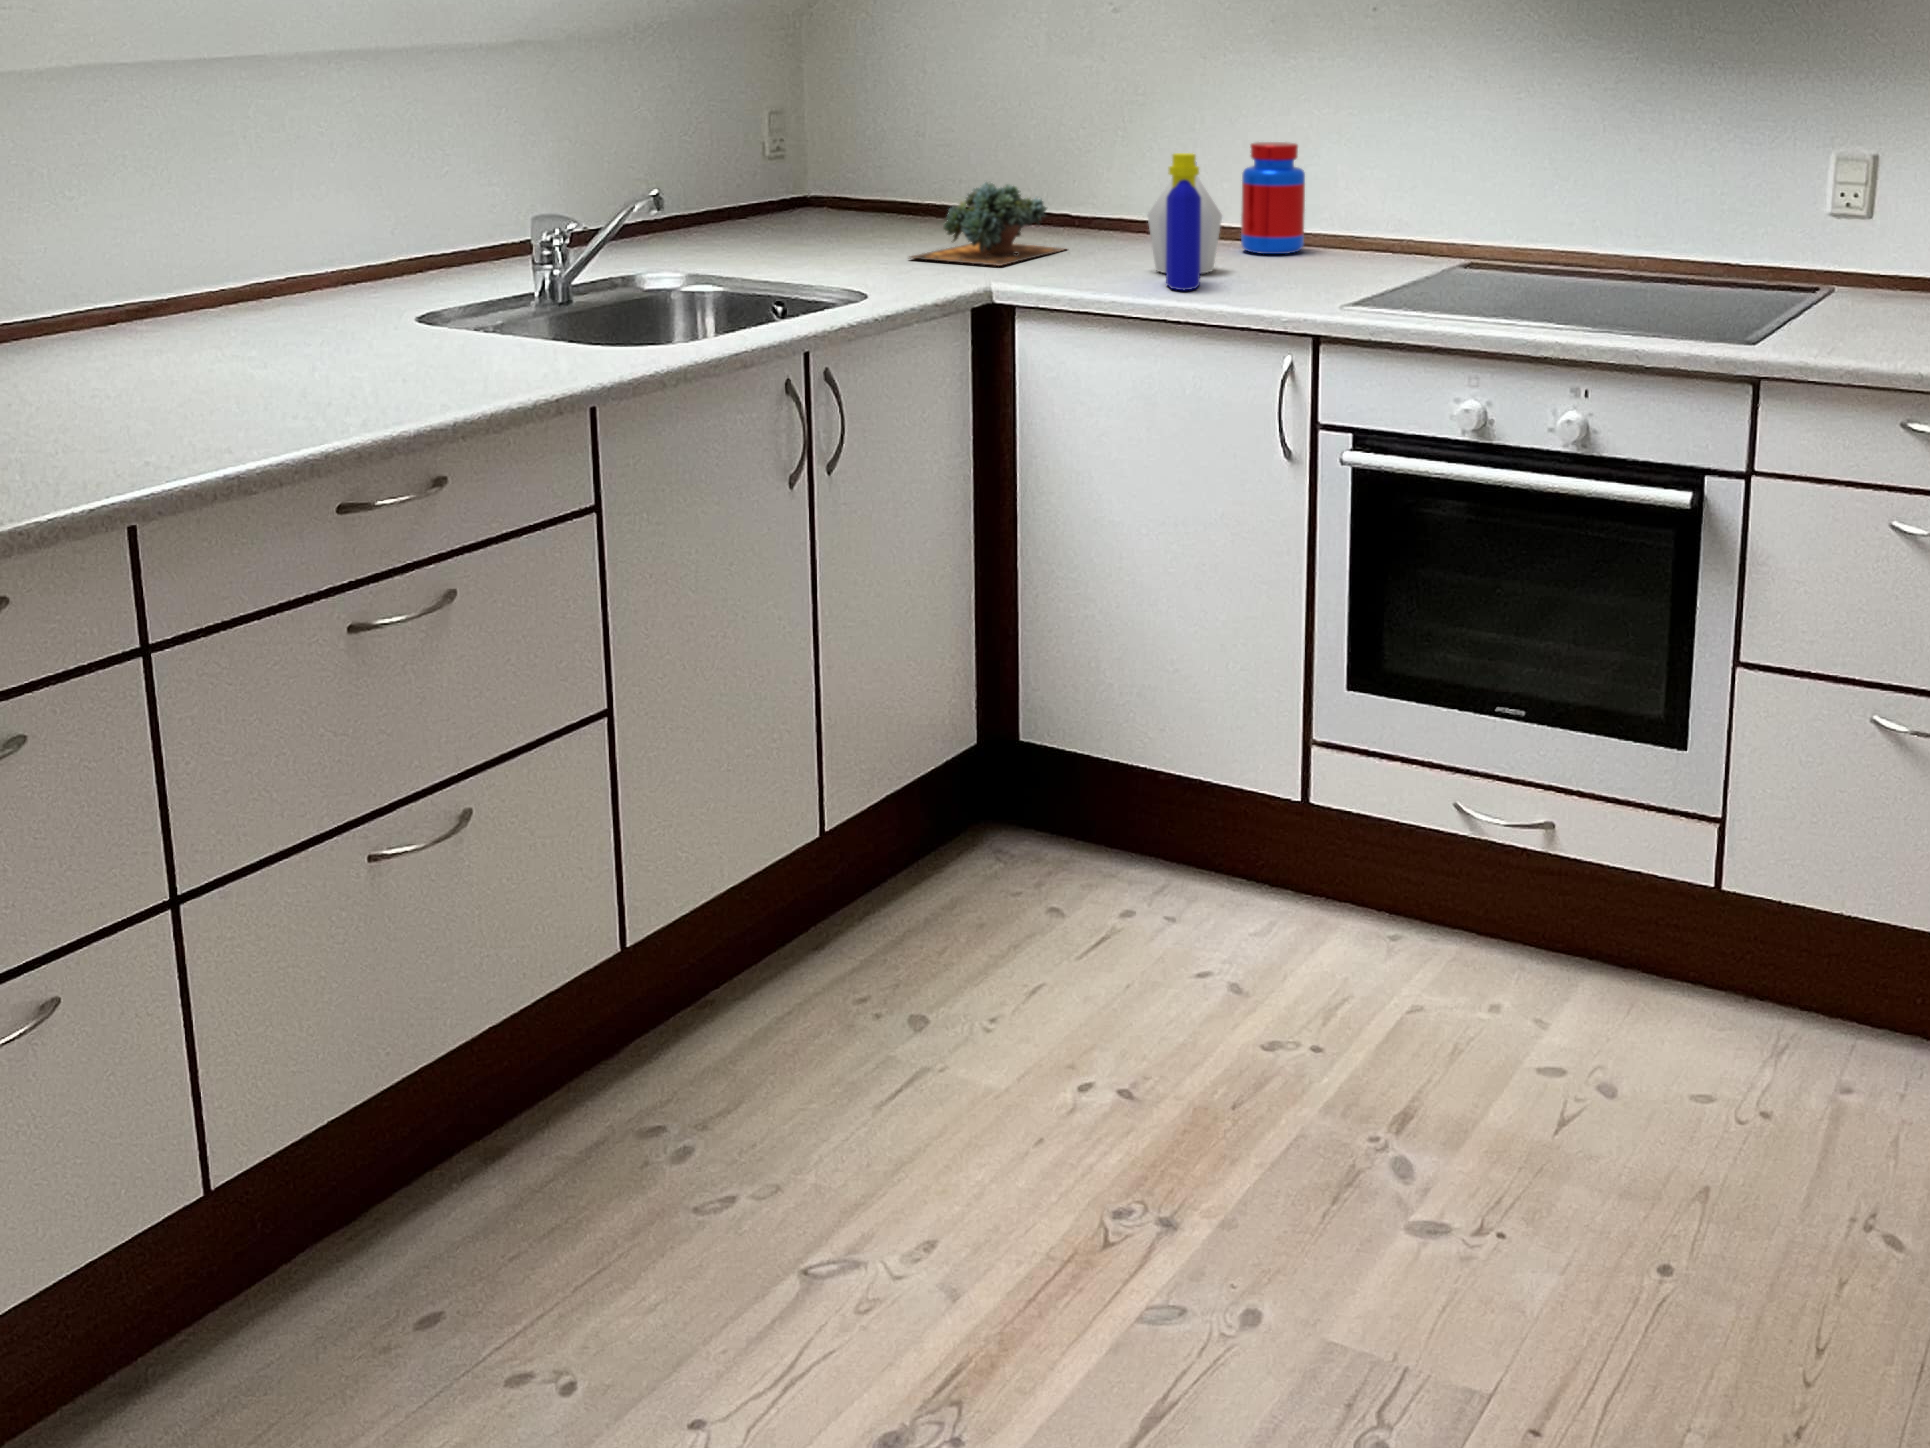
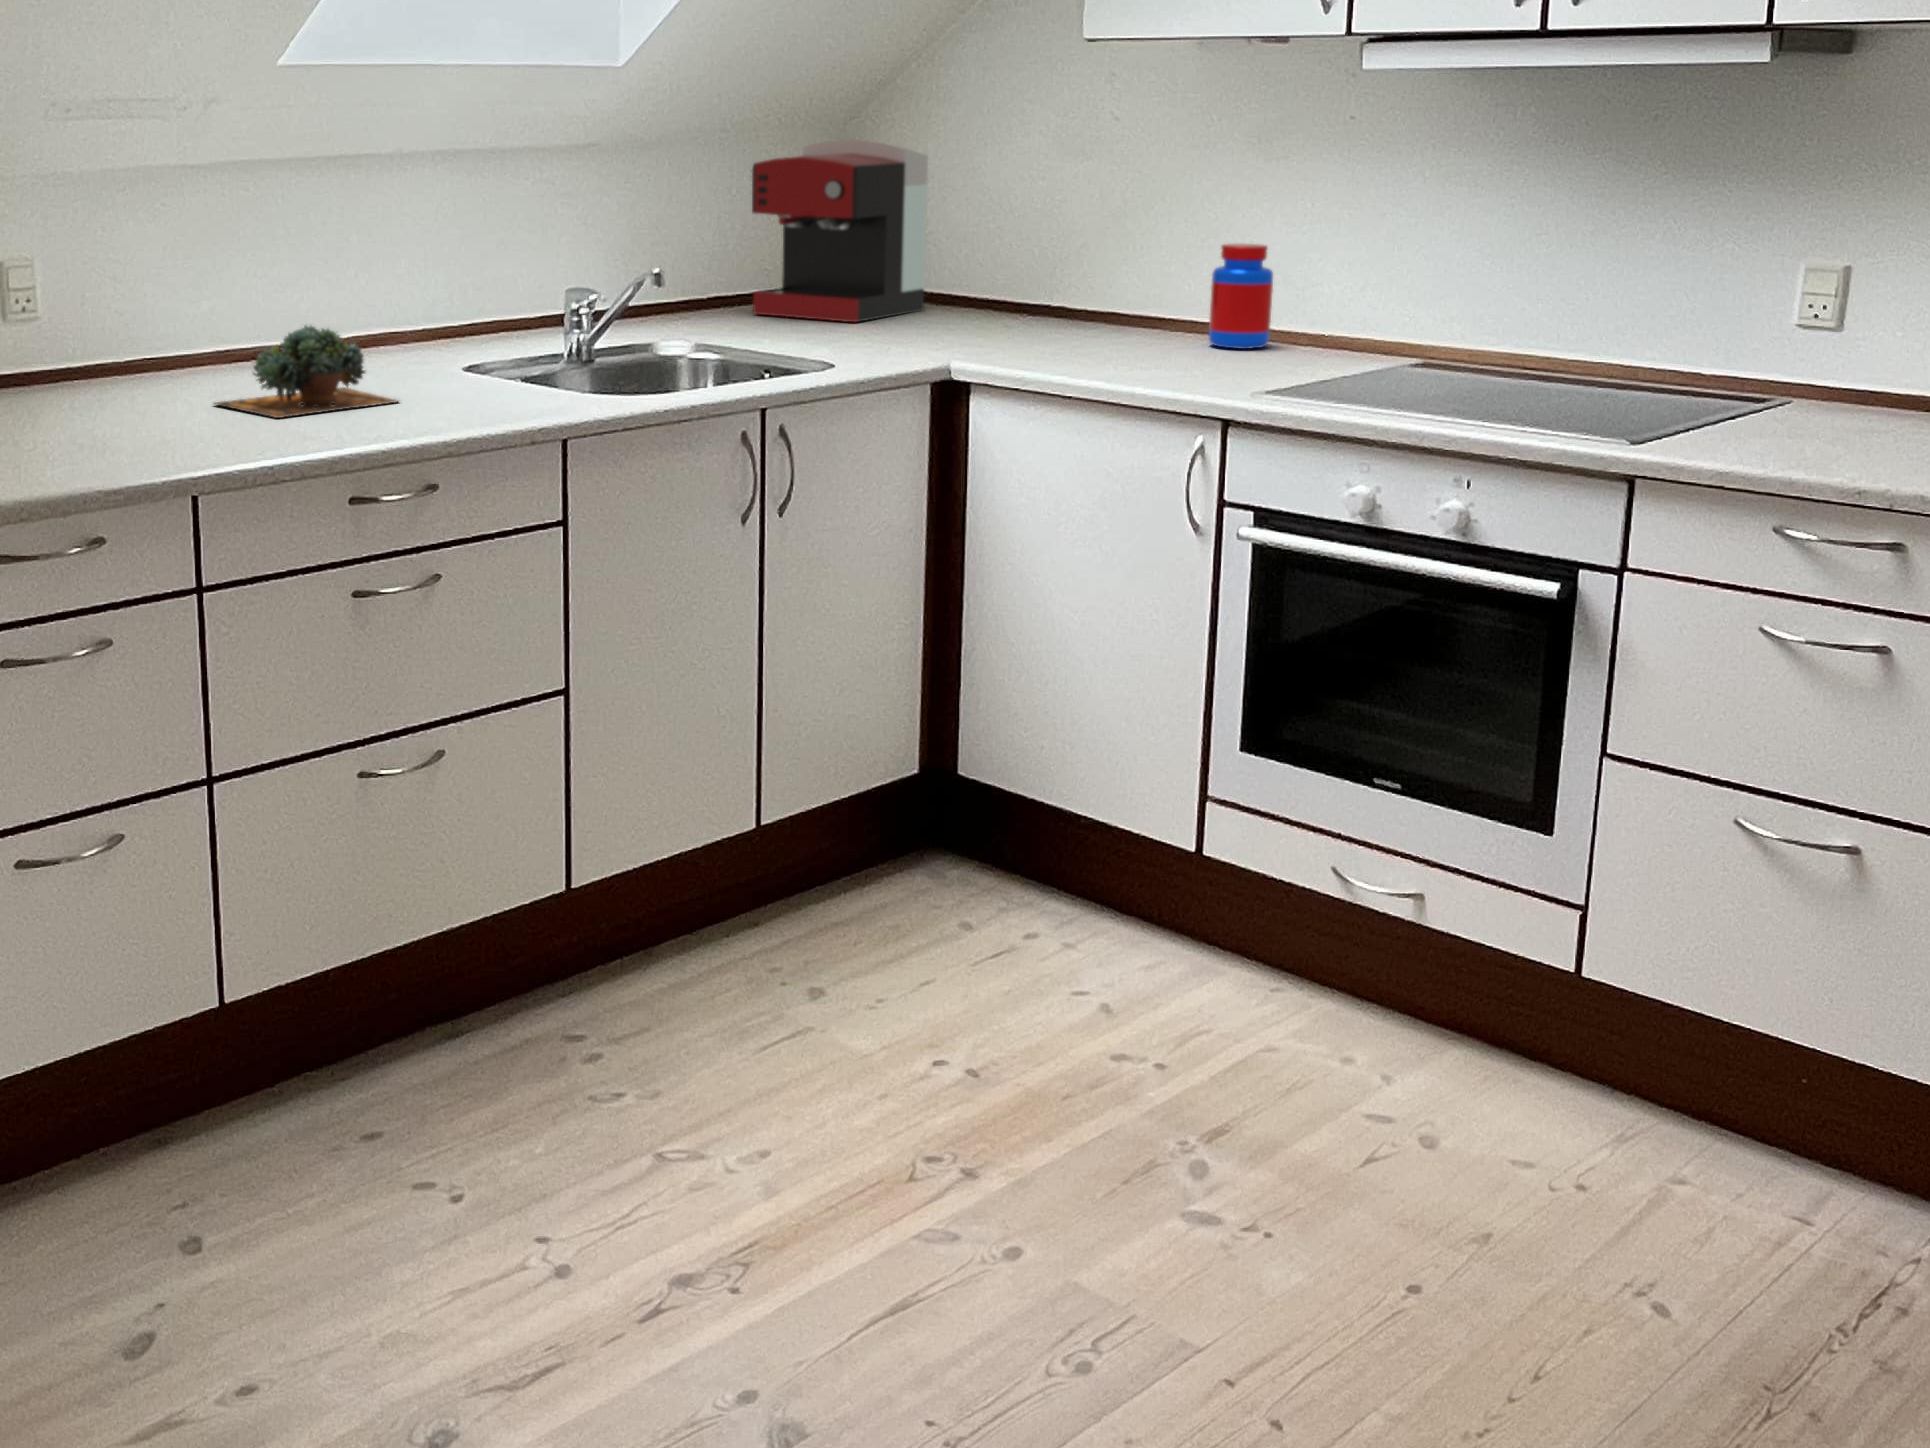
coffee maker: none [709,32,906,239] -> present [752,139,928,322]
bottle: present [1148,153,1222,290] -> none [1105,250,1176,375]
succulent plant: present [909,182,1065,266] -> present [214,325,398,418]

